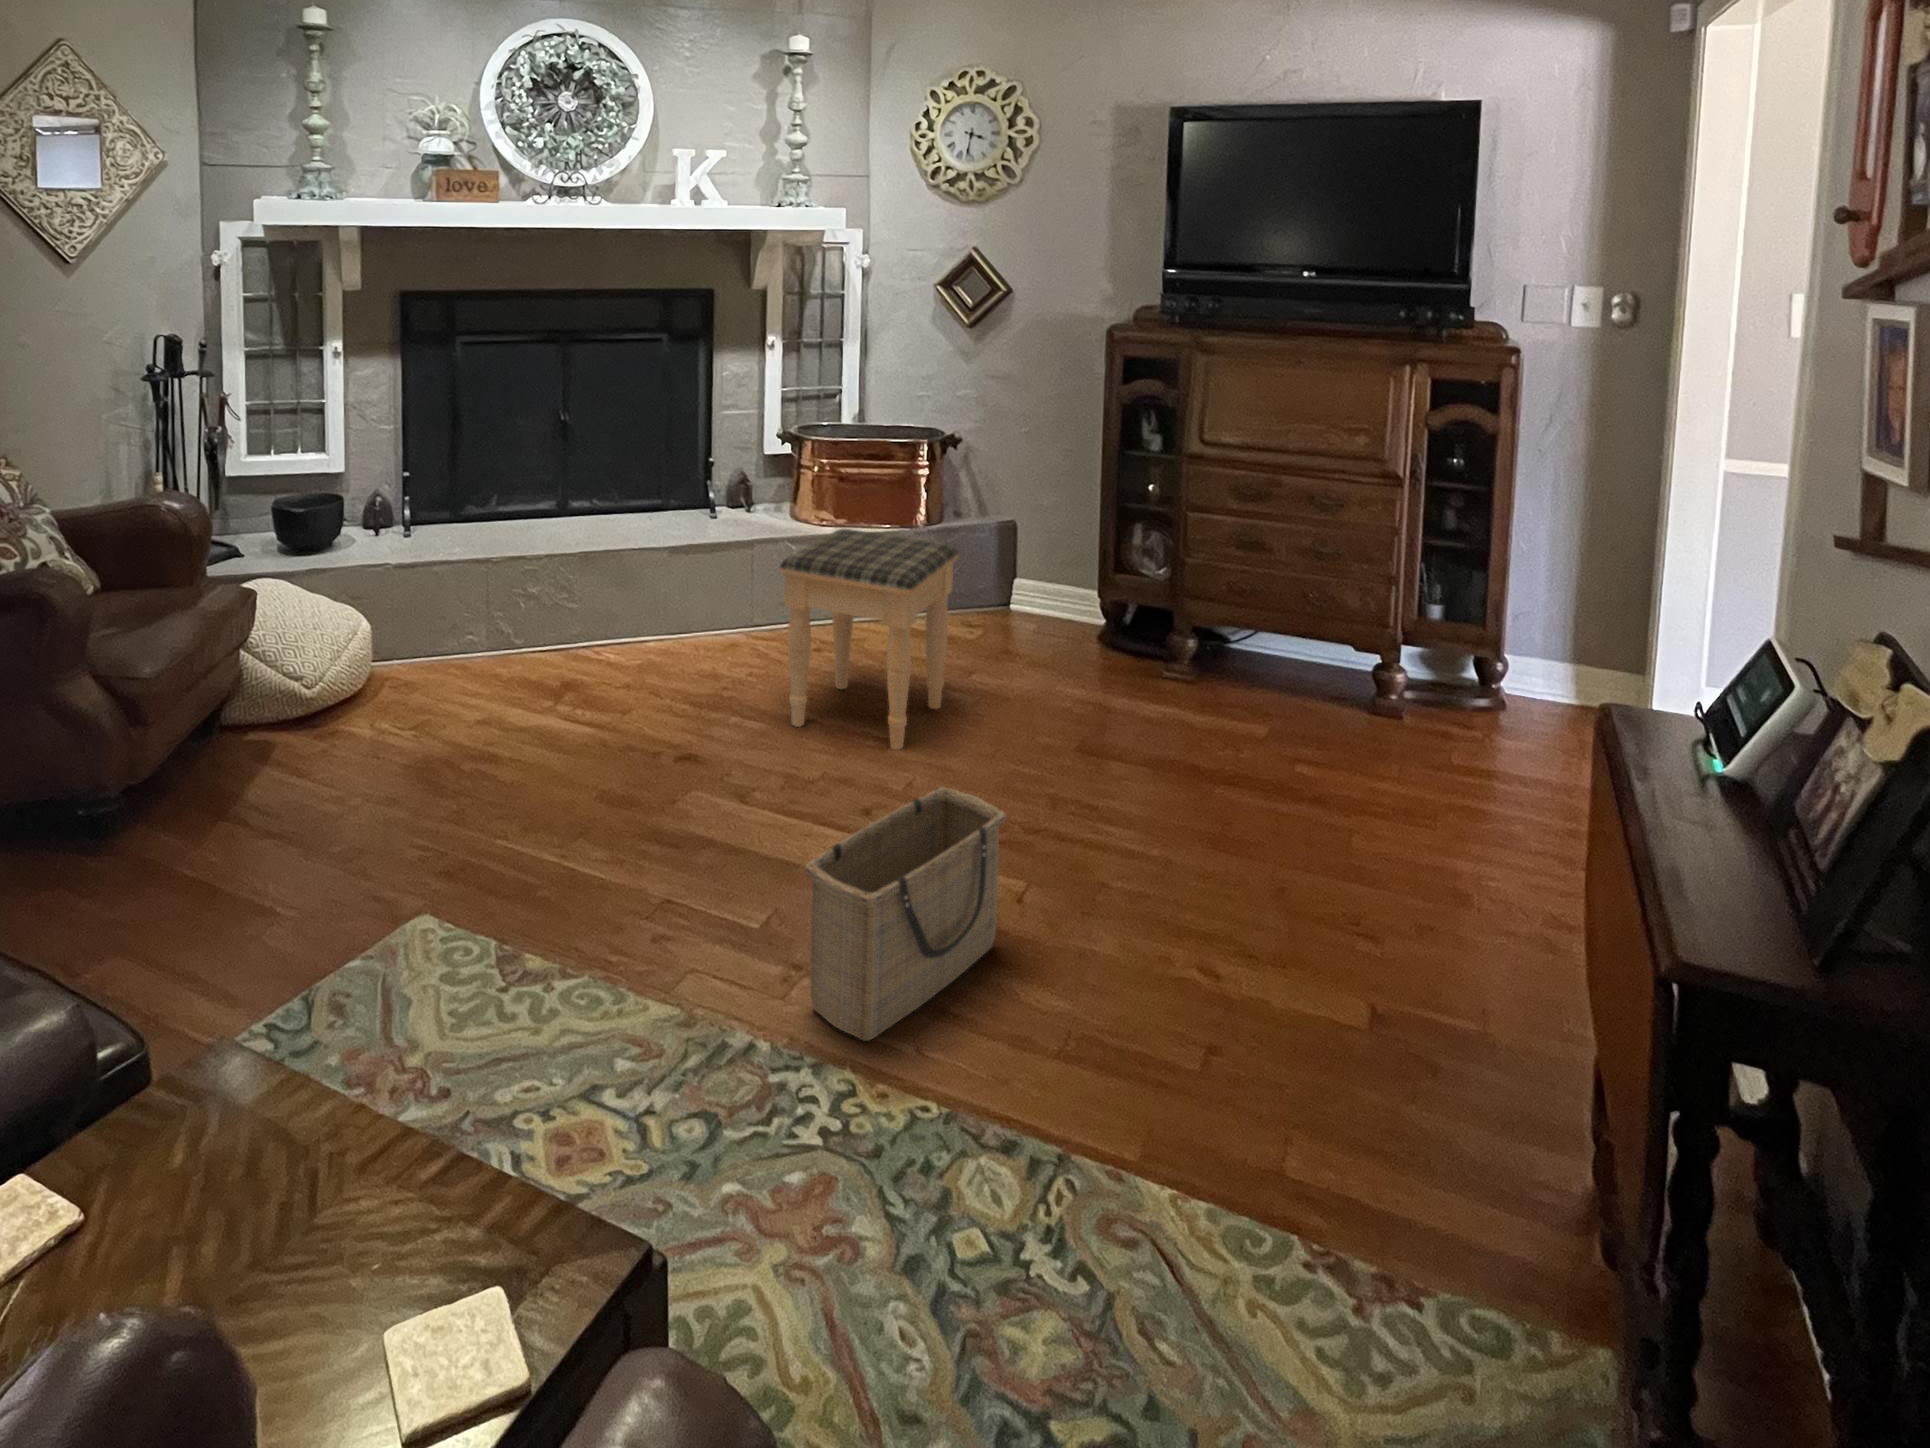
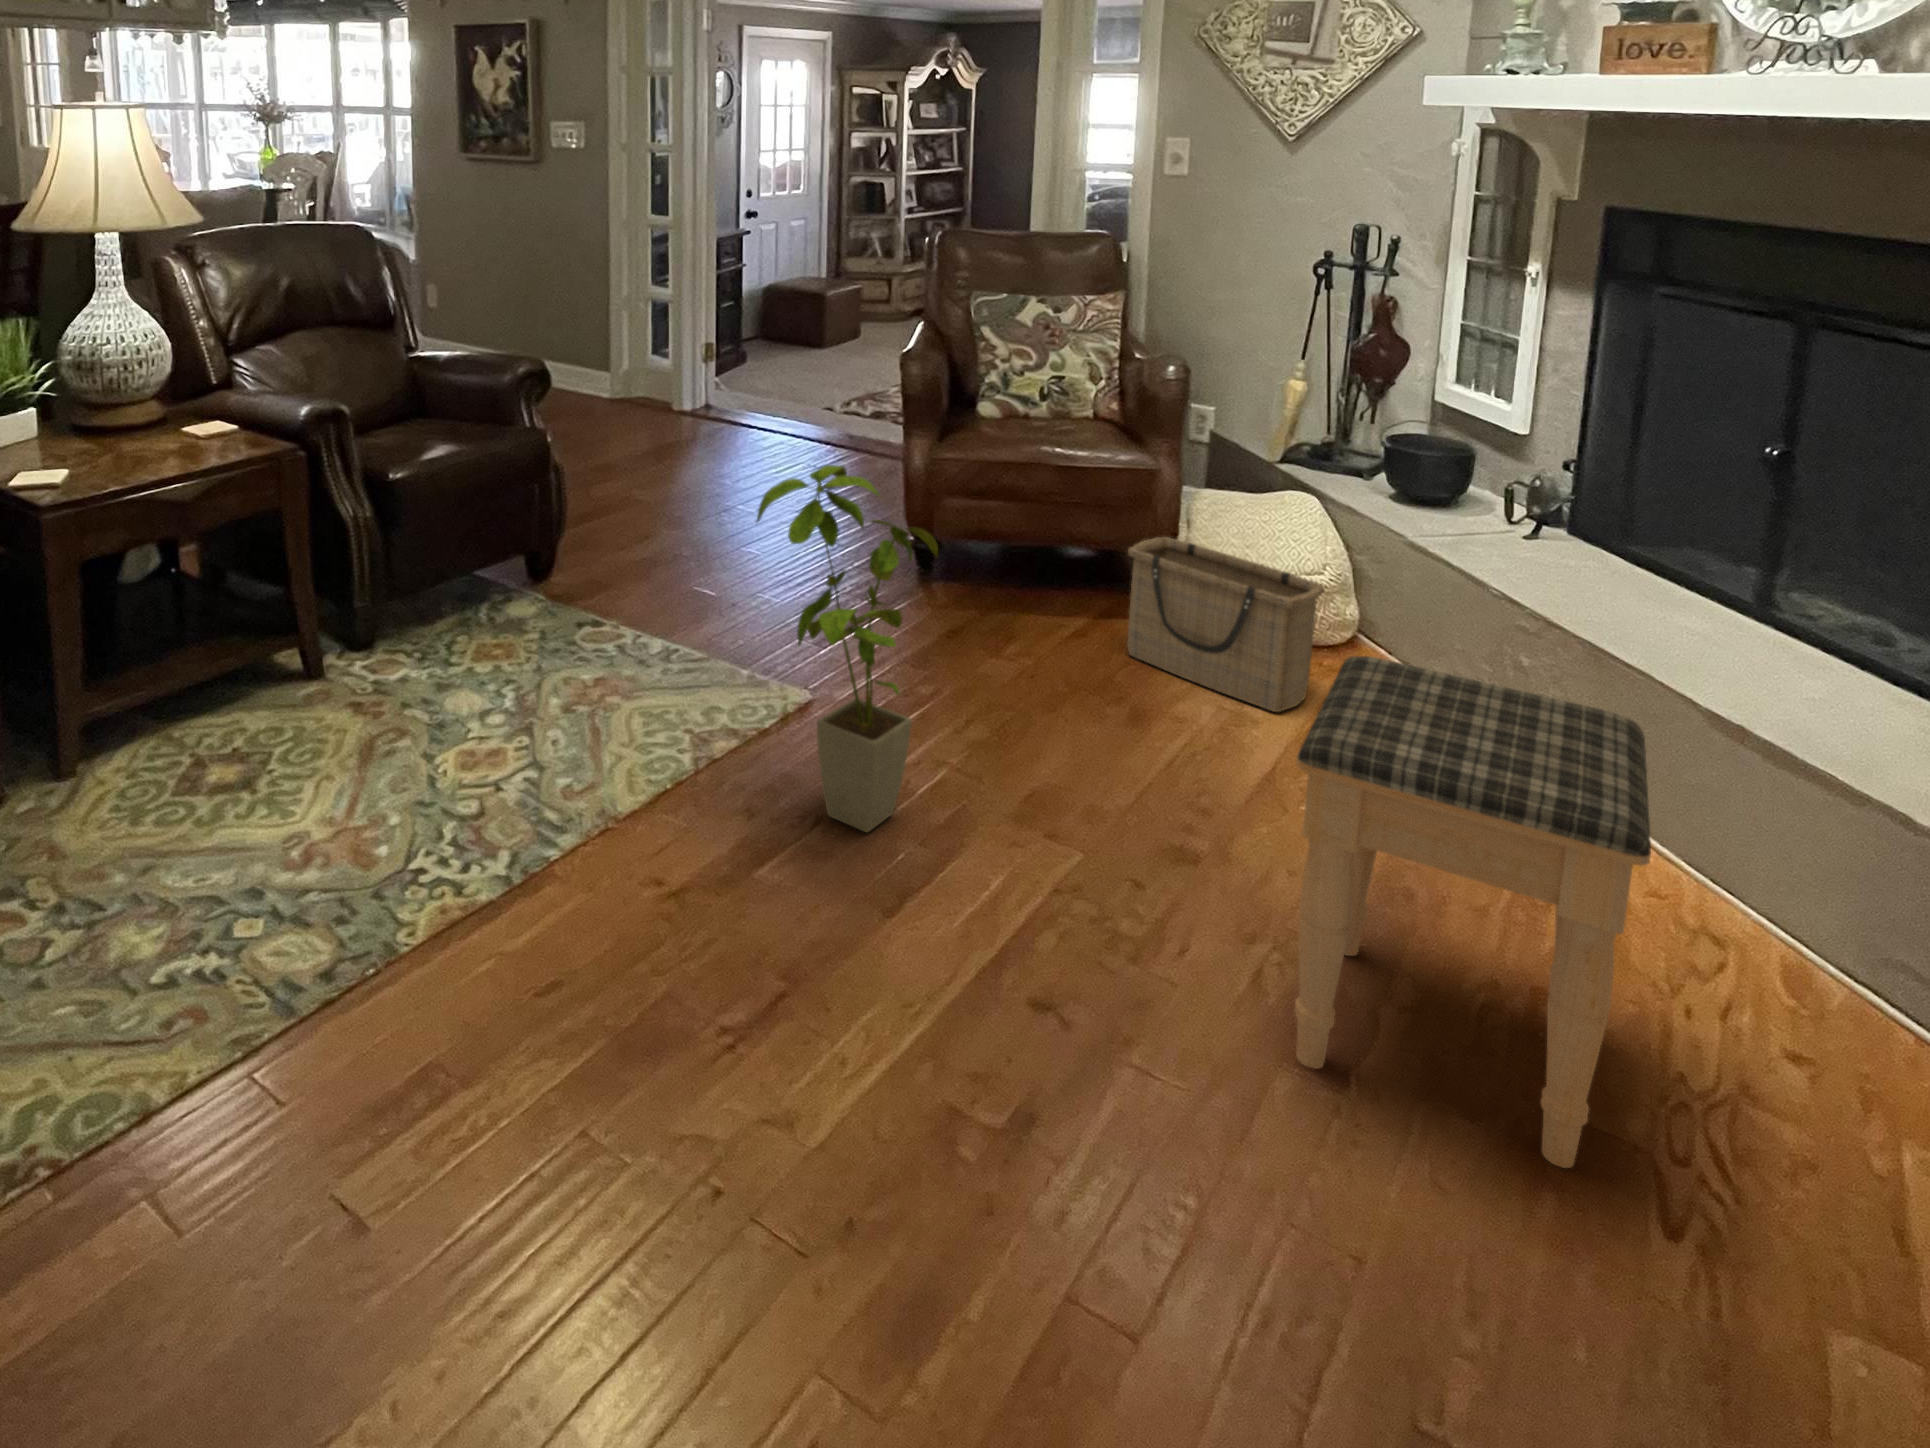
house plant: none [626,585,790,888] -> present [757,465,938,832]
basket: present [805,787,1006,1041] -> present [1127,537,1324,712]

